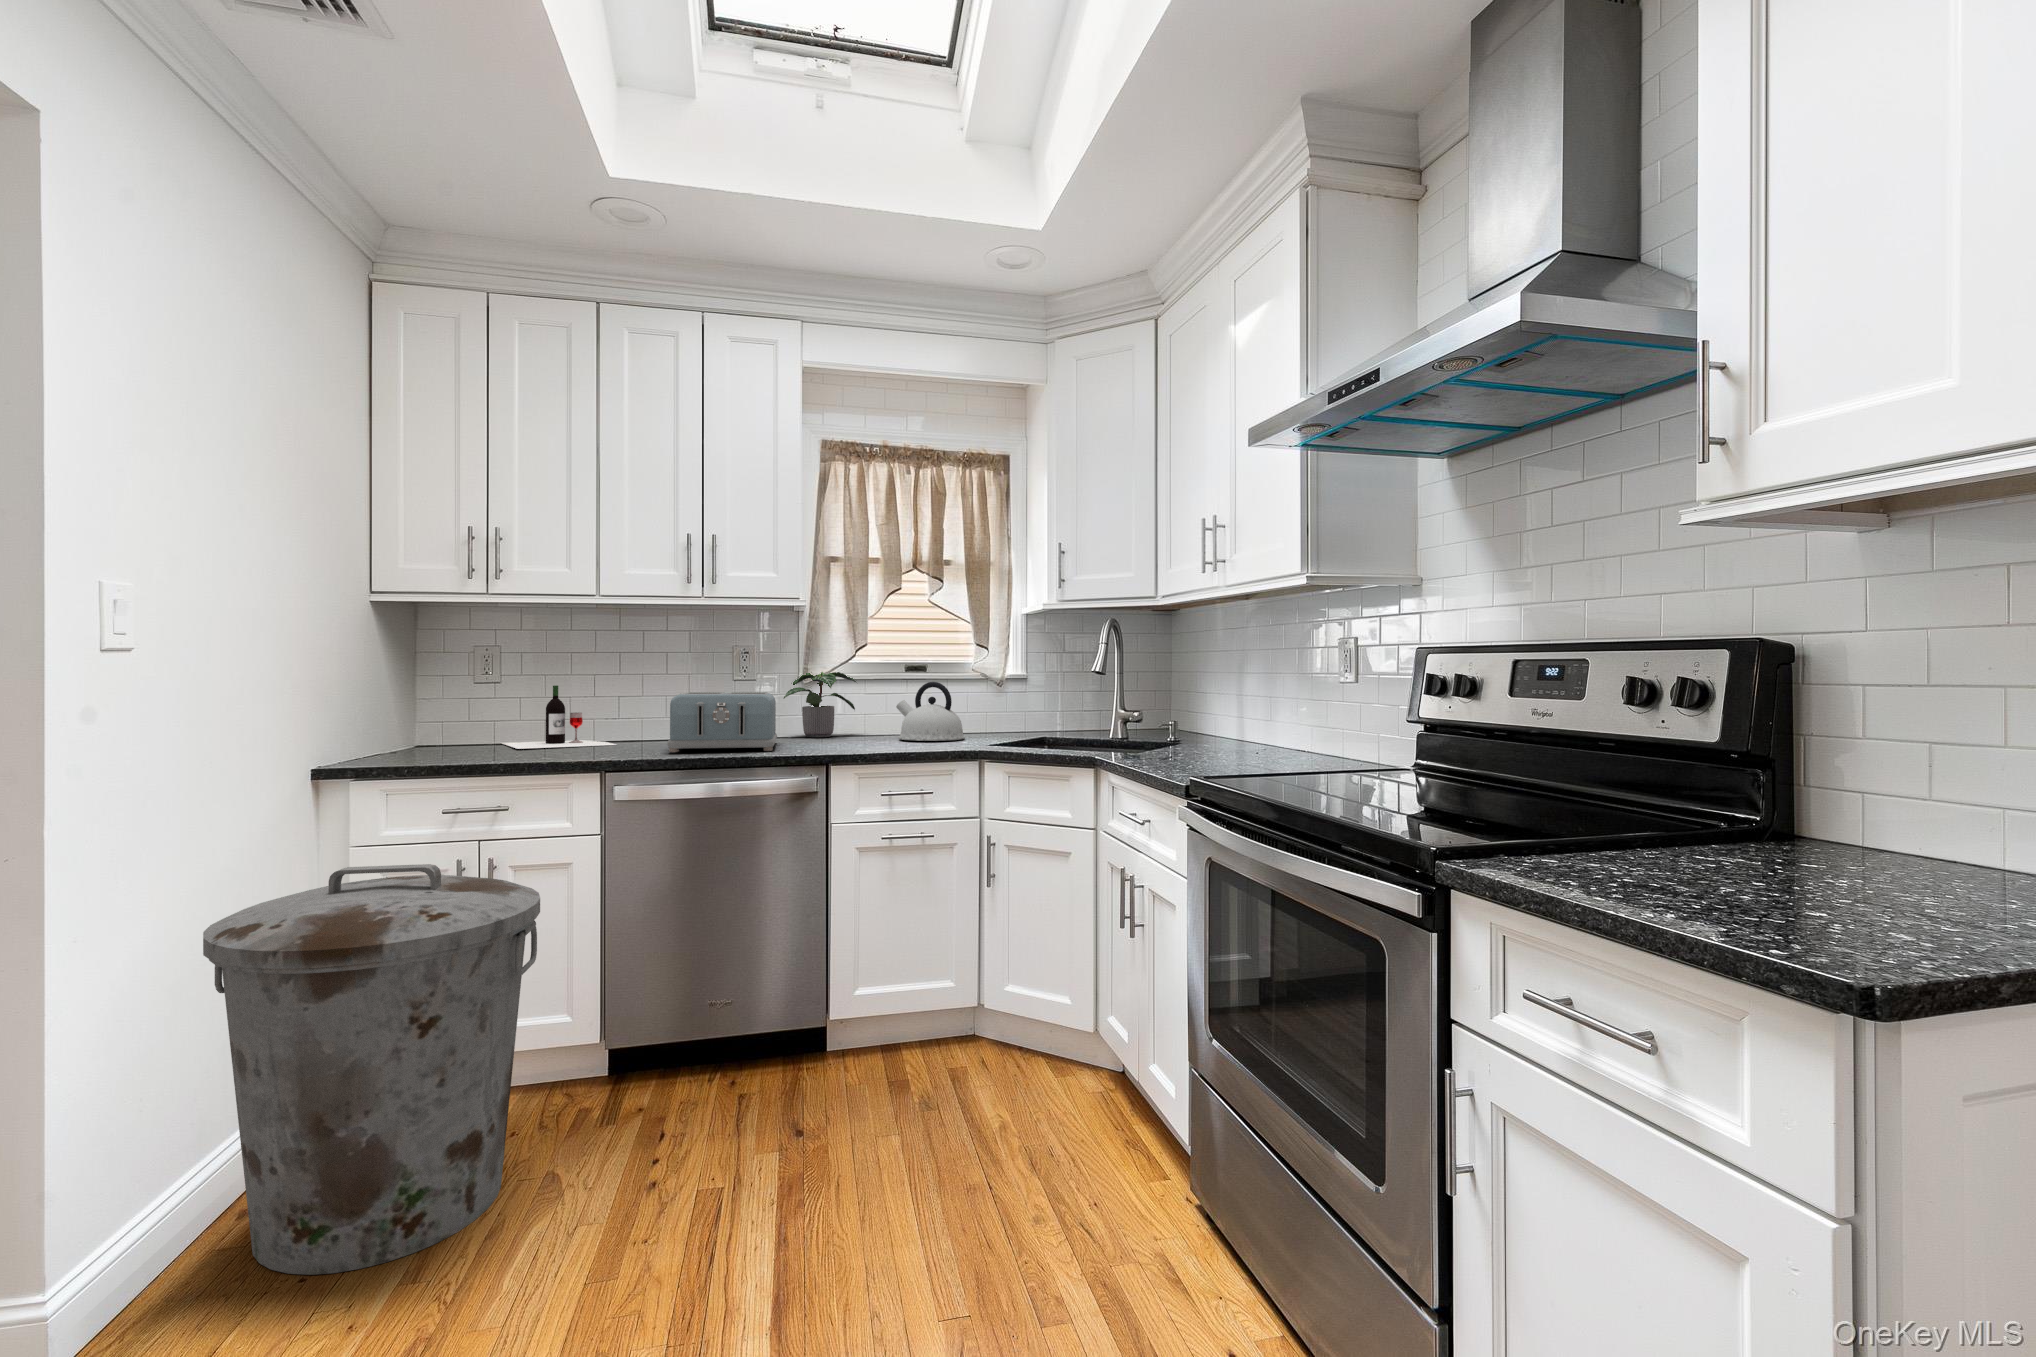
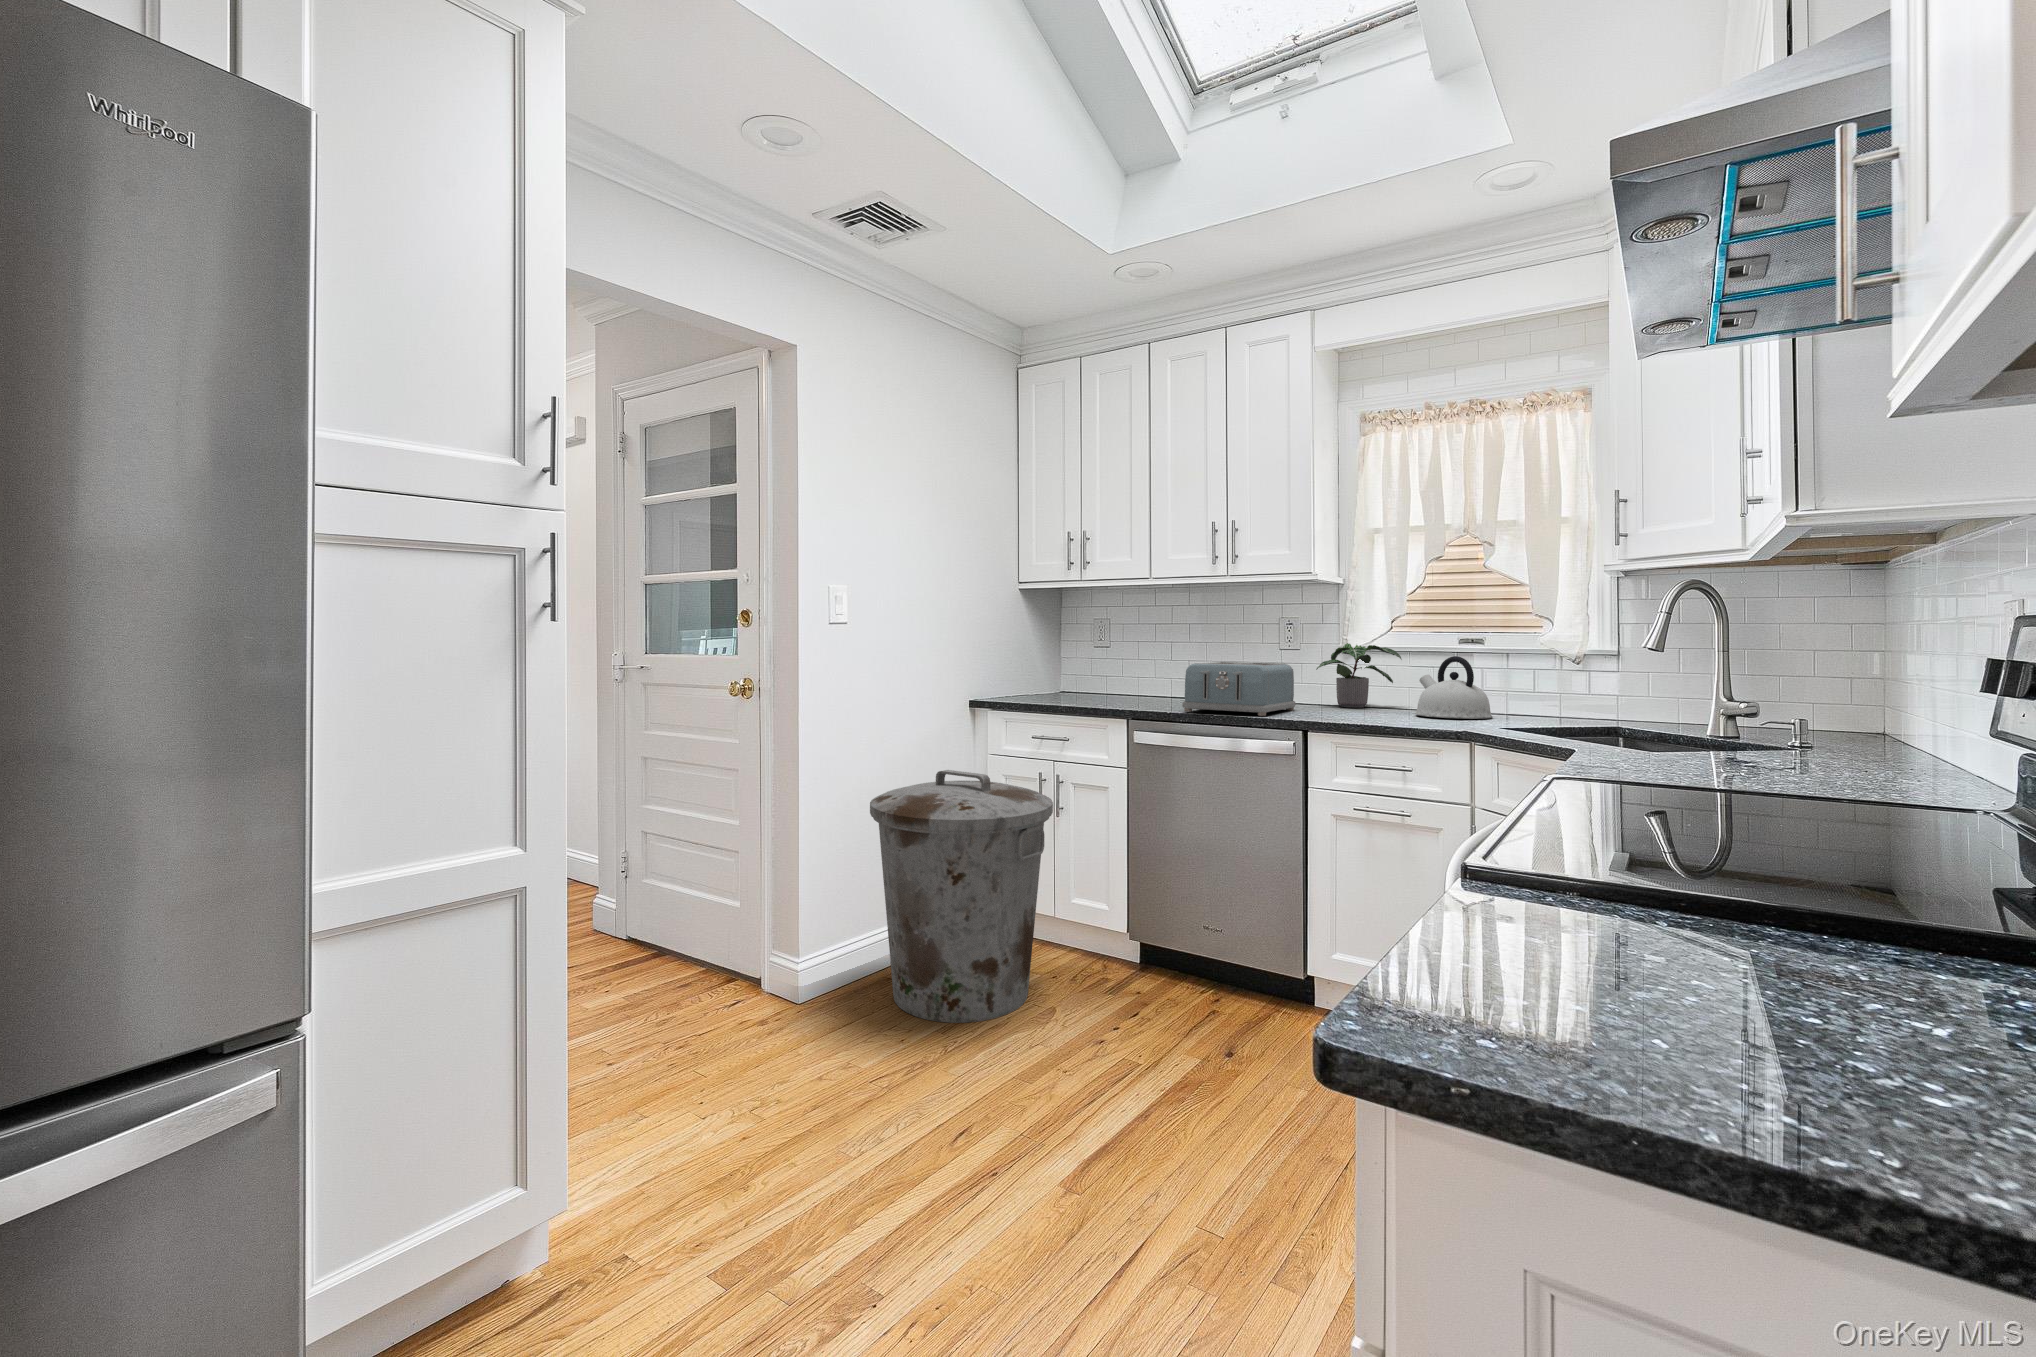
wine bottle: present [502,685,616,749] -> none [1103,654,1177,703]

